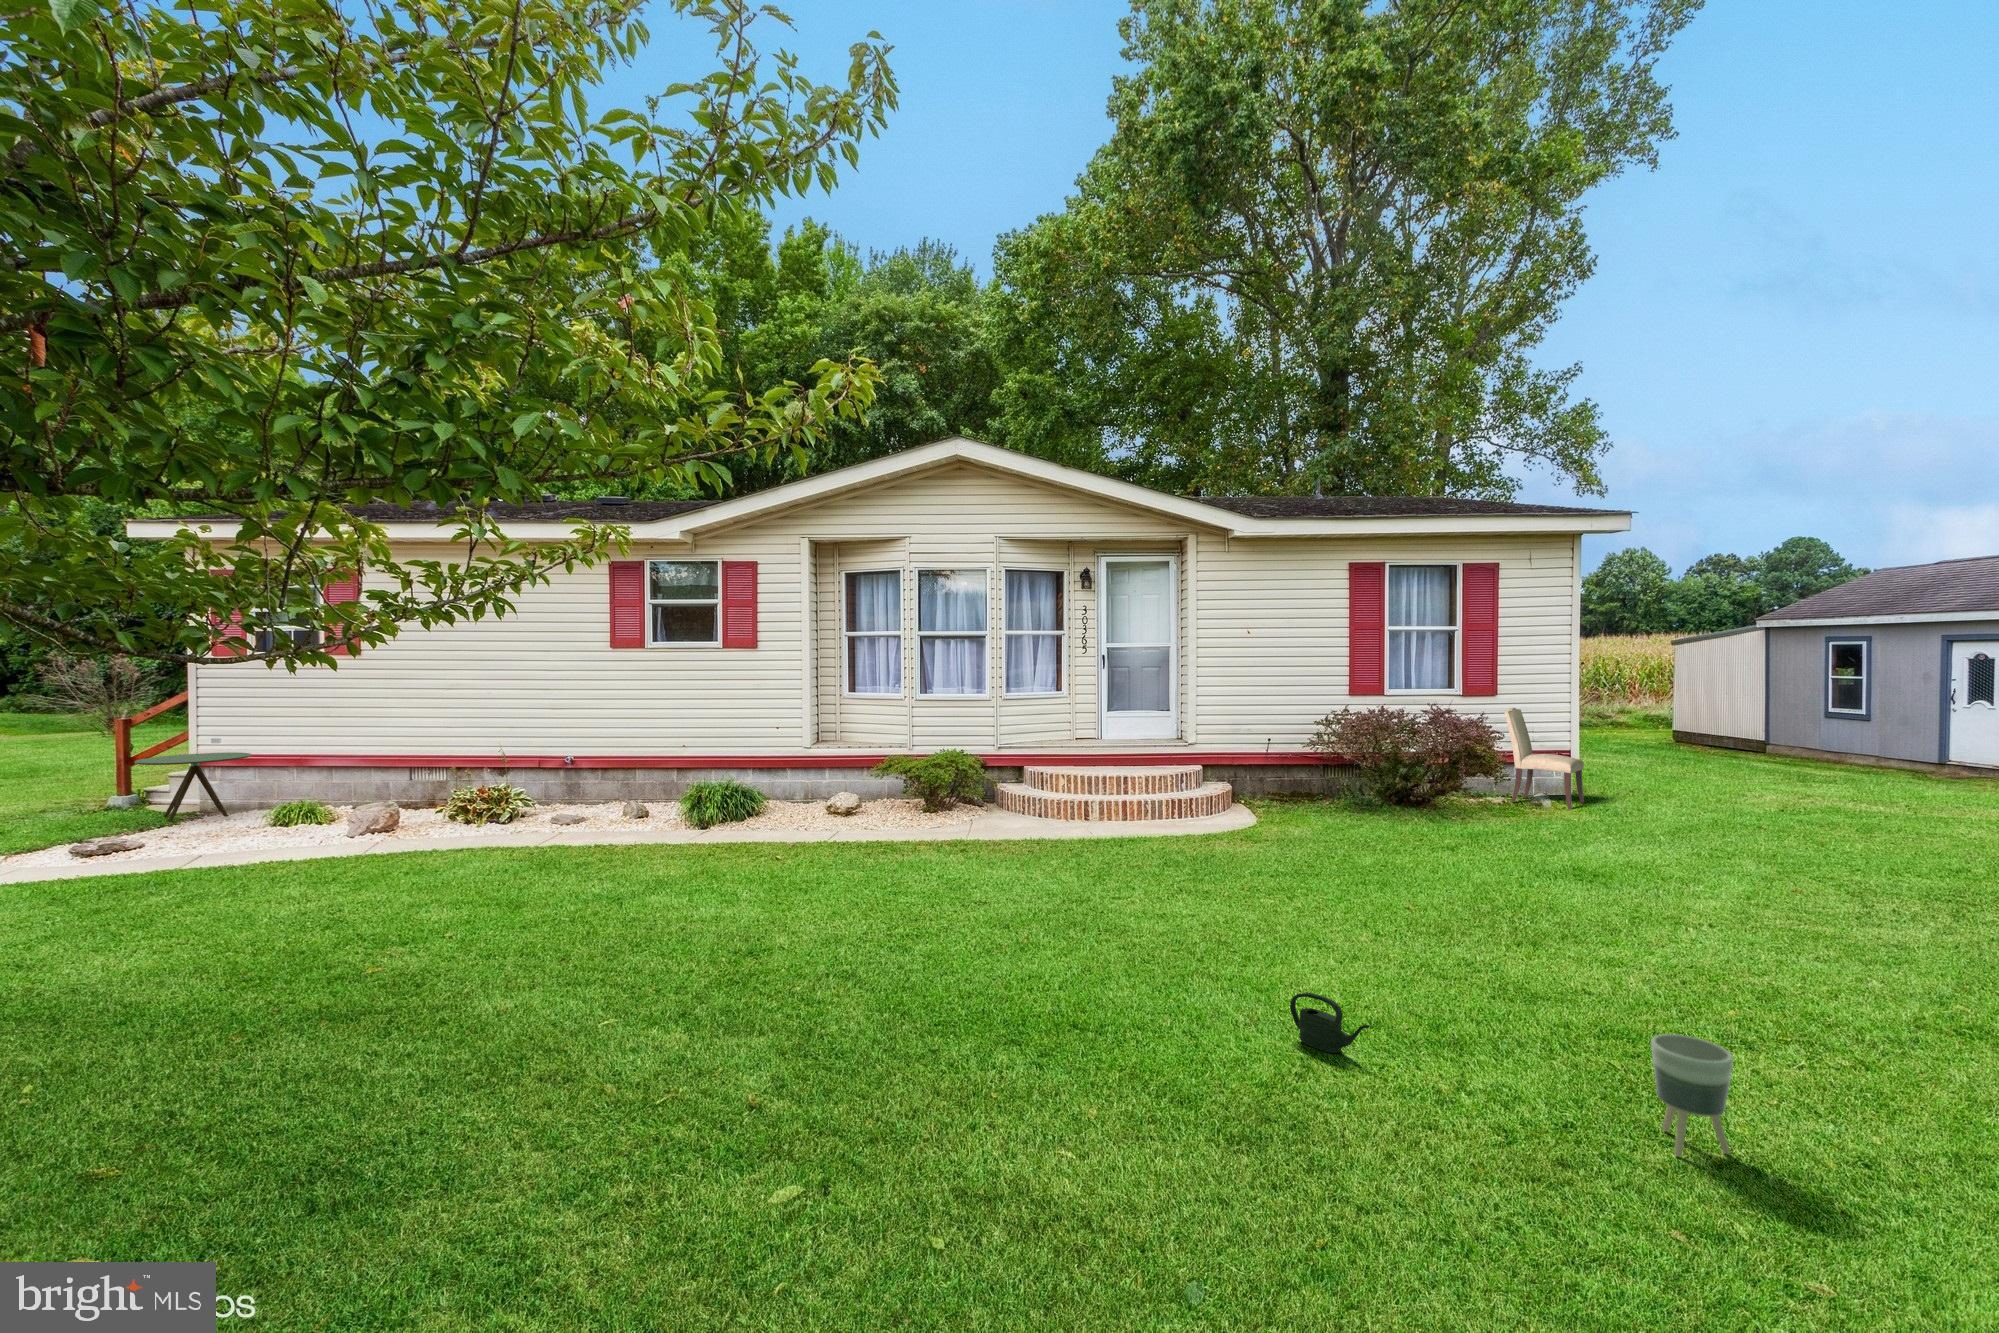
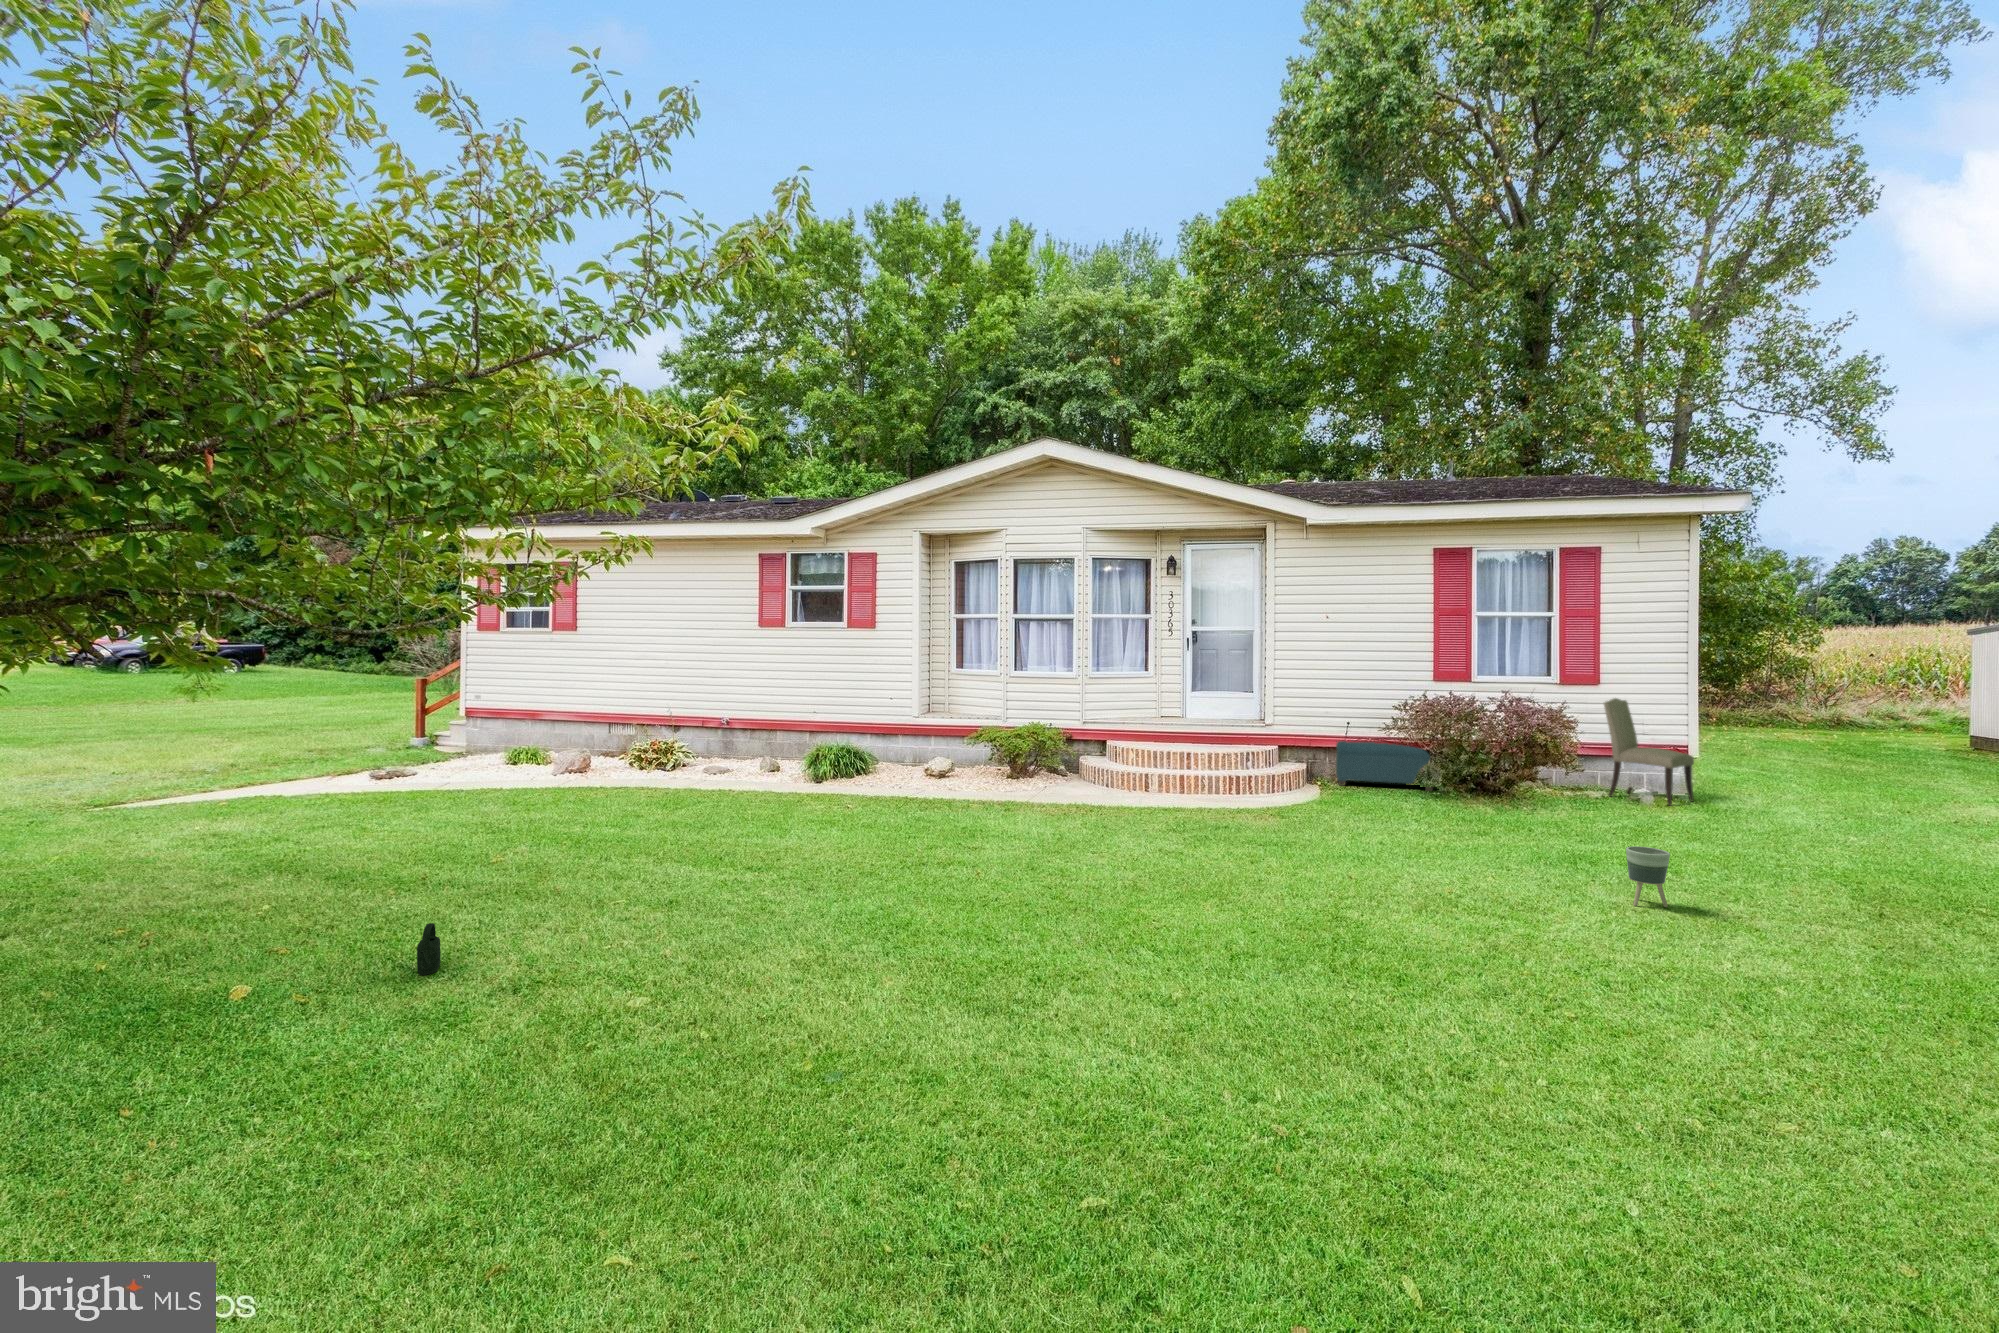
round table: present [135,752,251,822] -> none [421,706,500,757]
bench: none [1259,757,1359,805] -> present [1336,740,1433,791]
watering can: present [1290,993,1369,1053] -> present [417,923,441,975]
planter: present [1651,1034,1733,1157] -> present [1626,846,1670,907]

